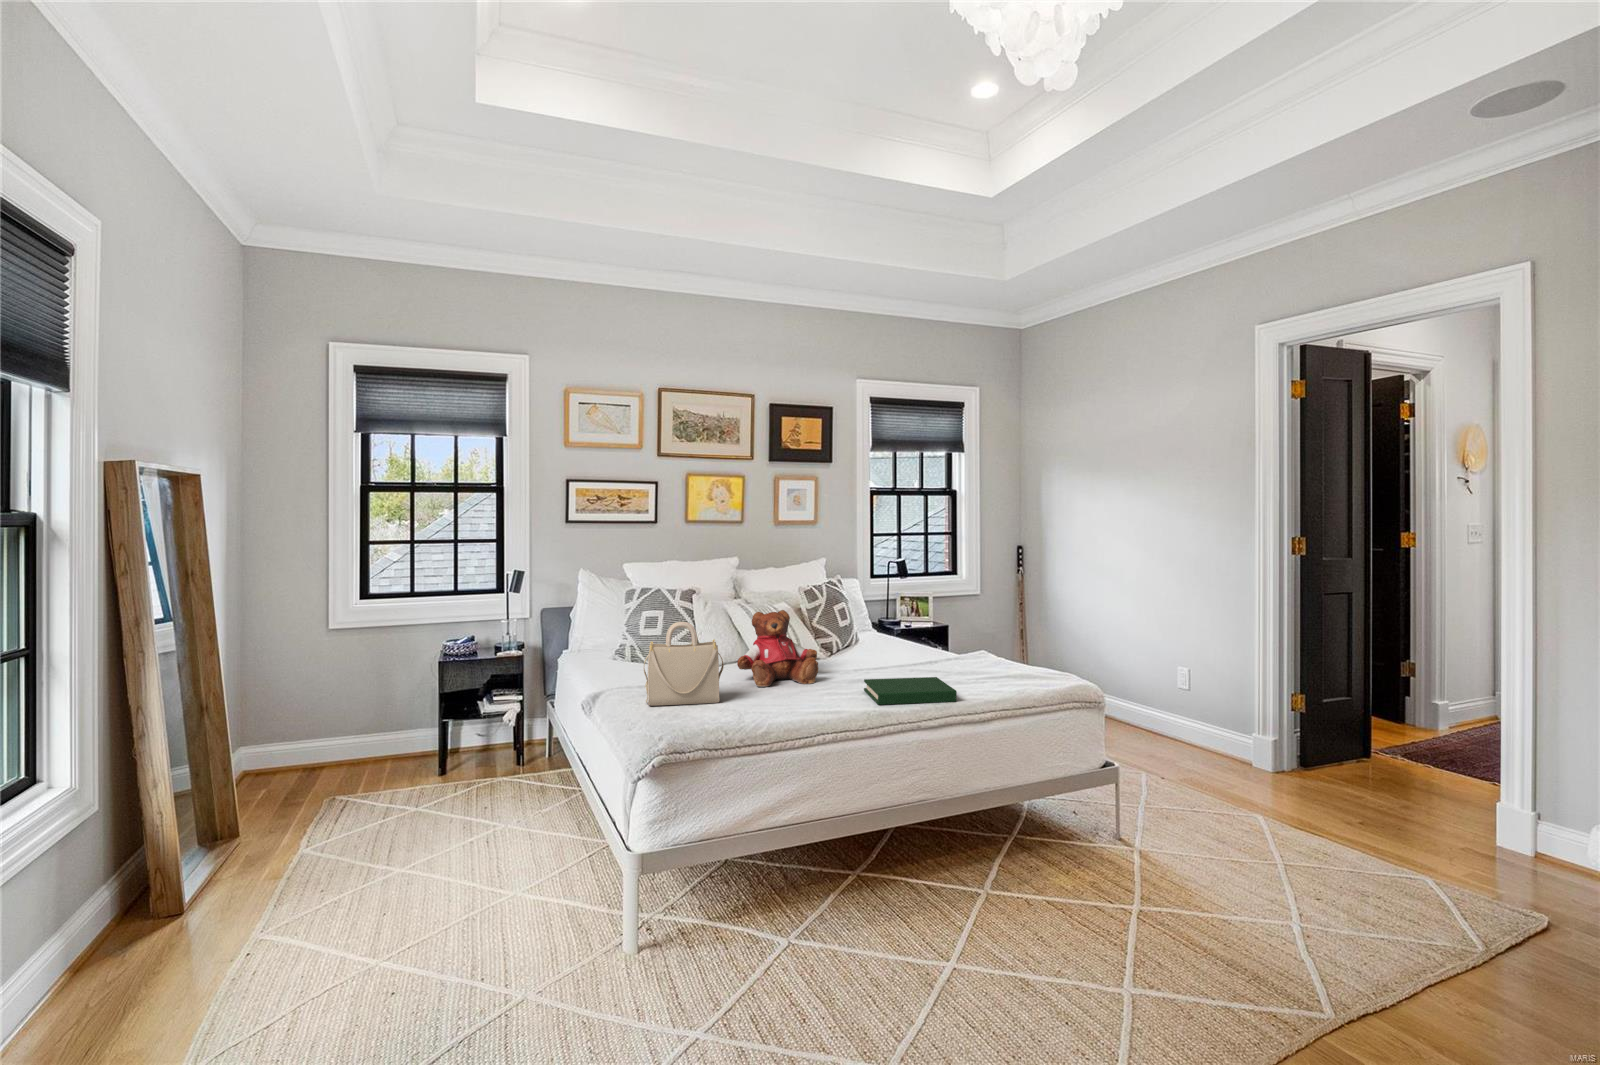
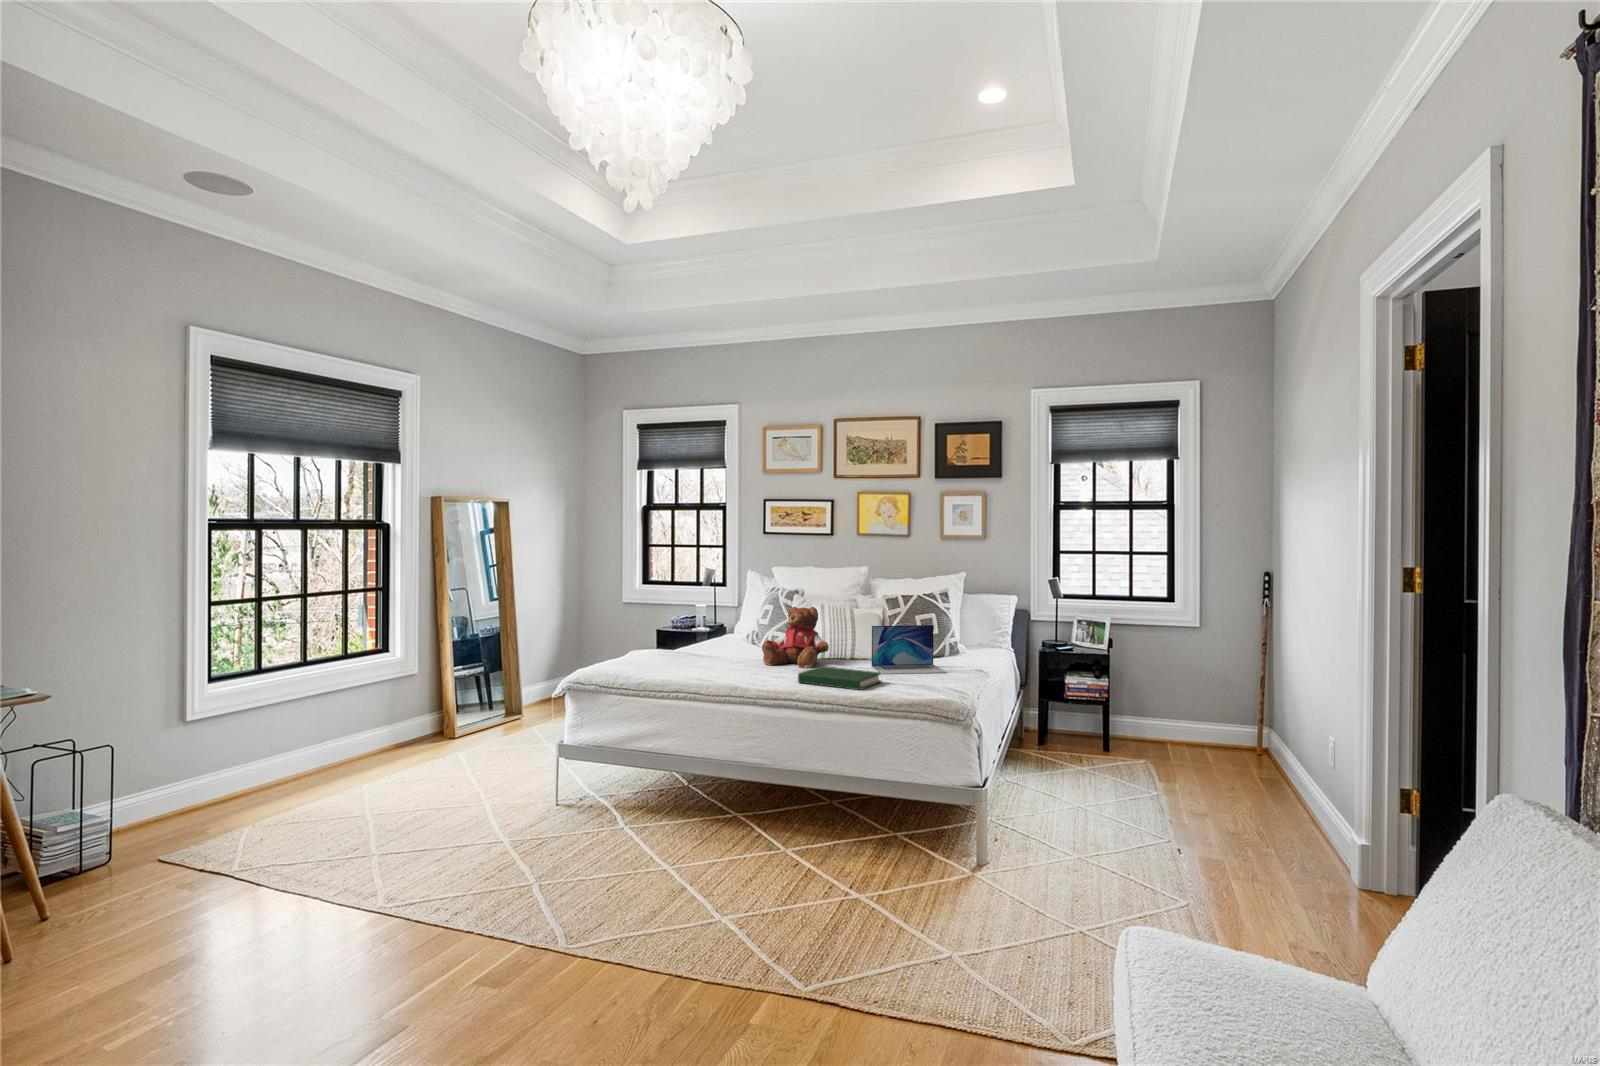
laptop: none [859,617,936,678] -> present [872,625,947,674]
handbag: present [644,622,724,706] -> none [668,604,724,667]

